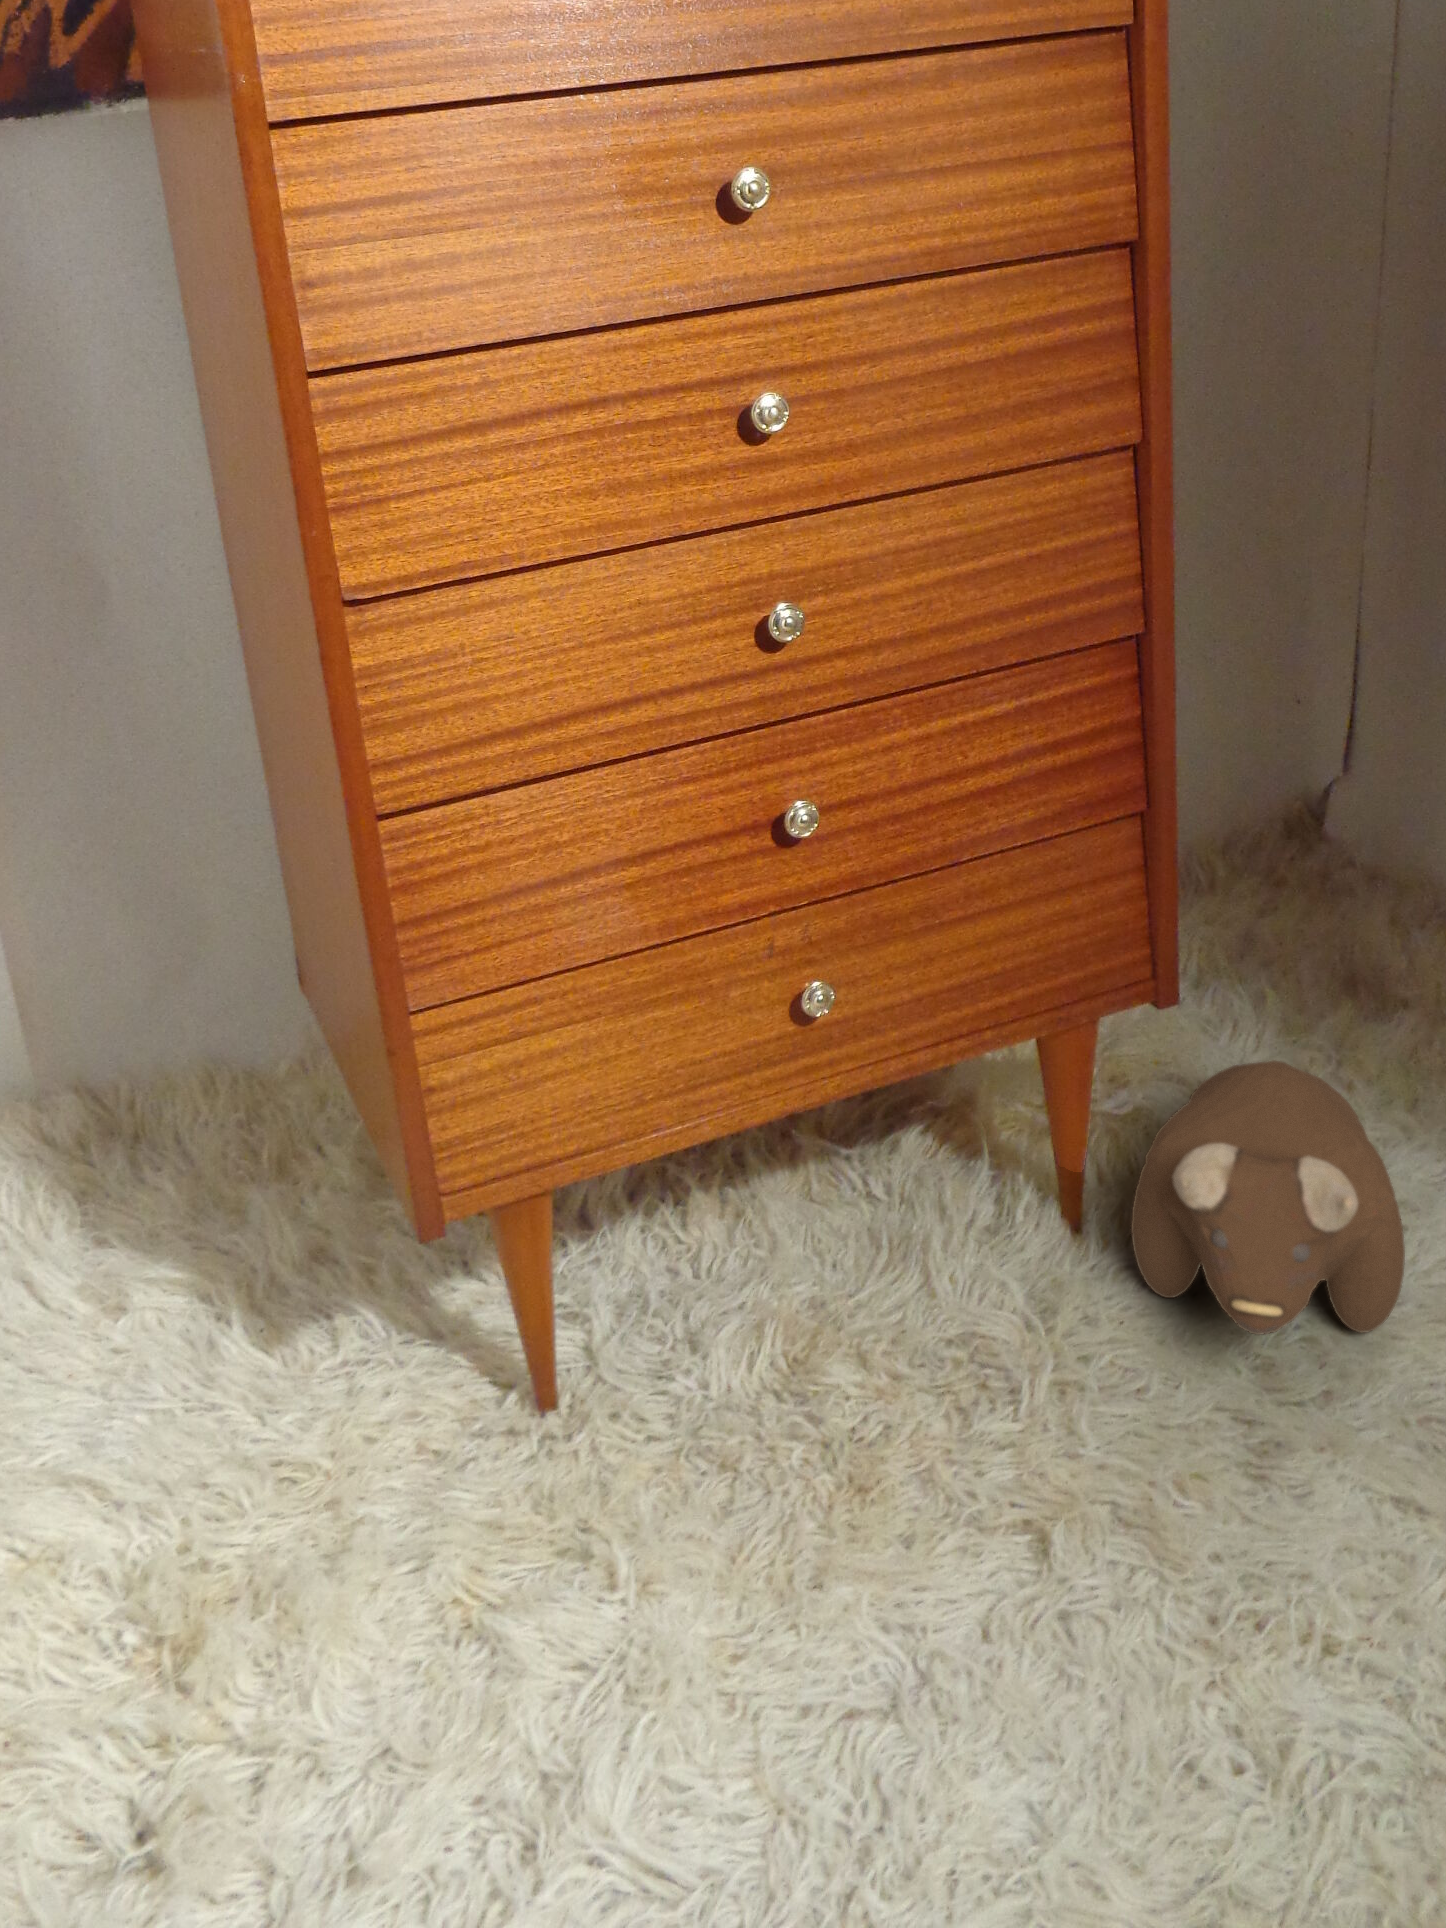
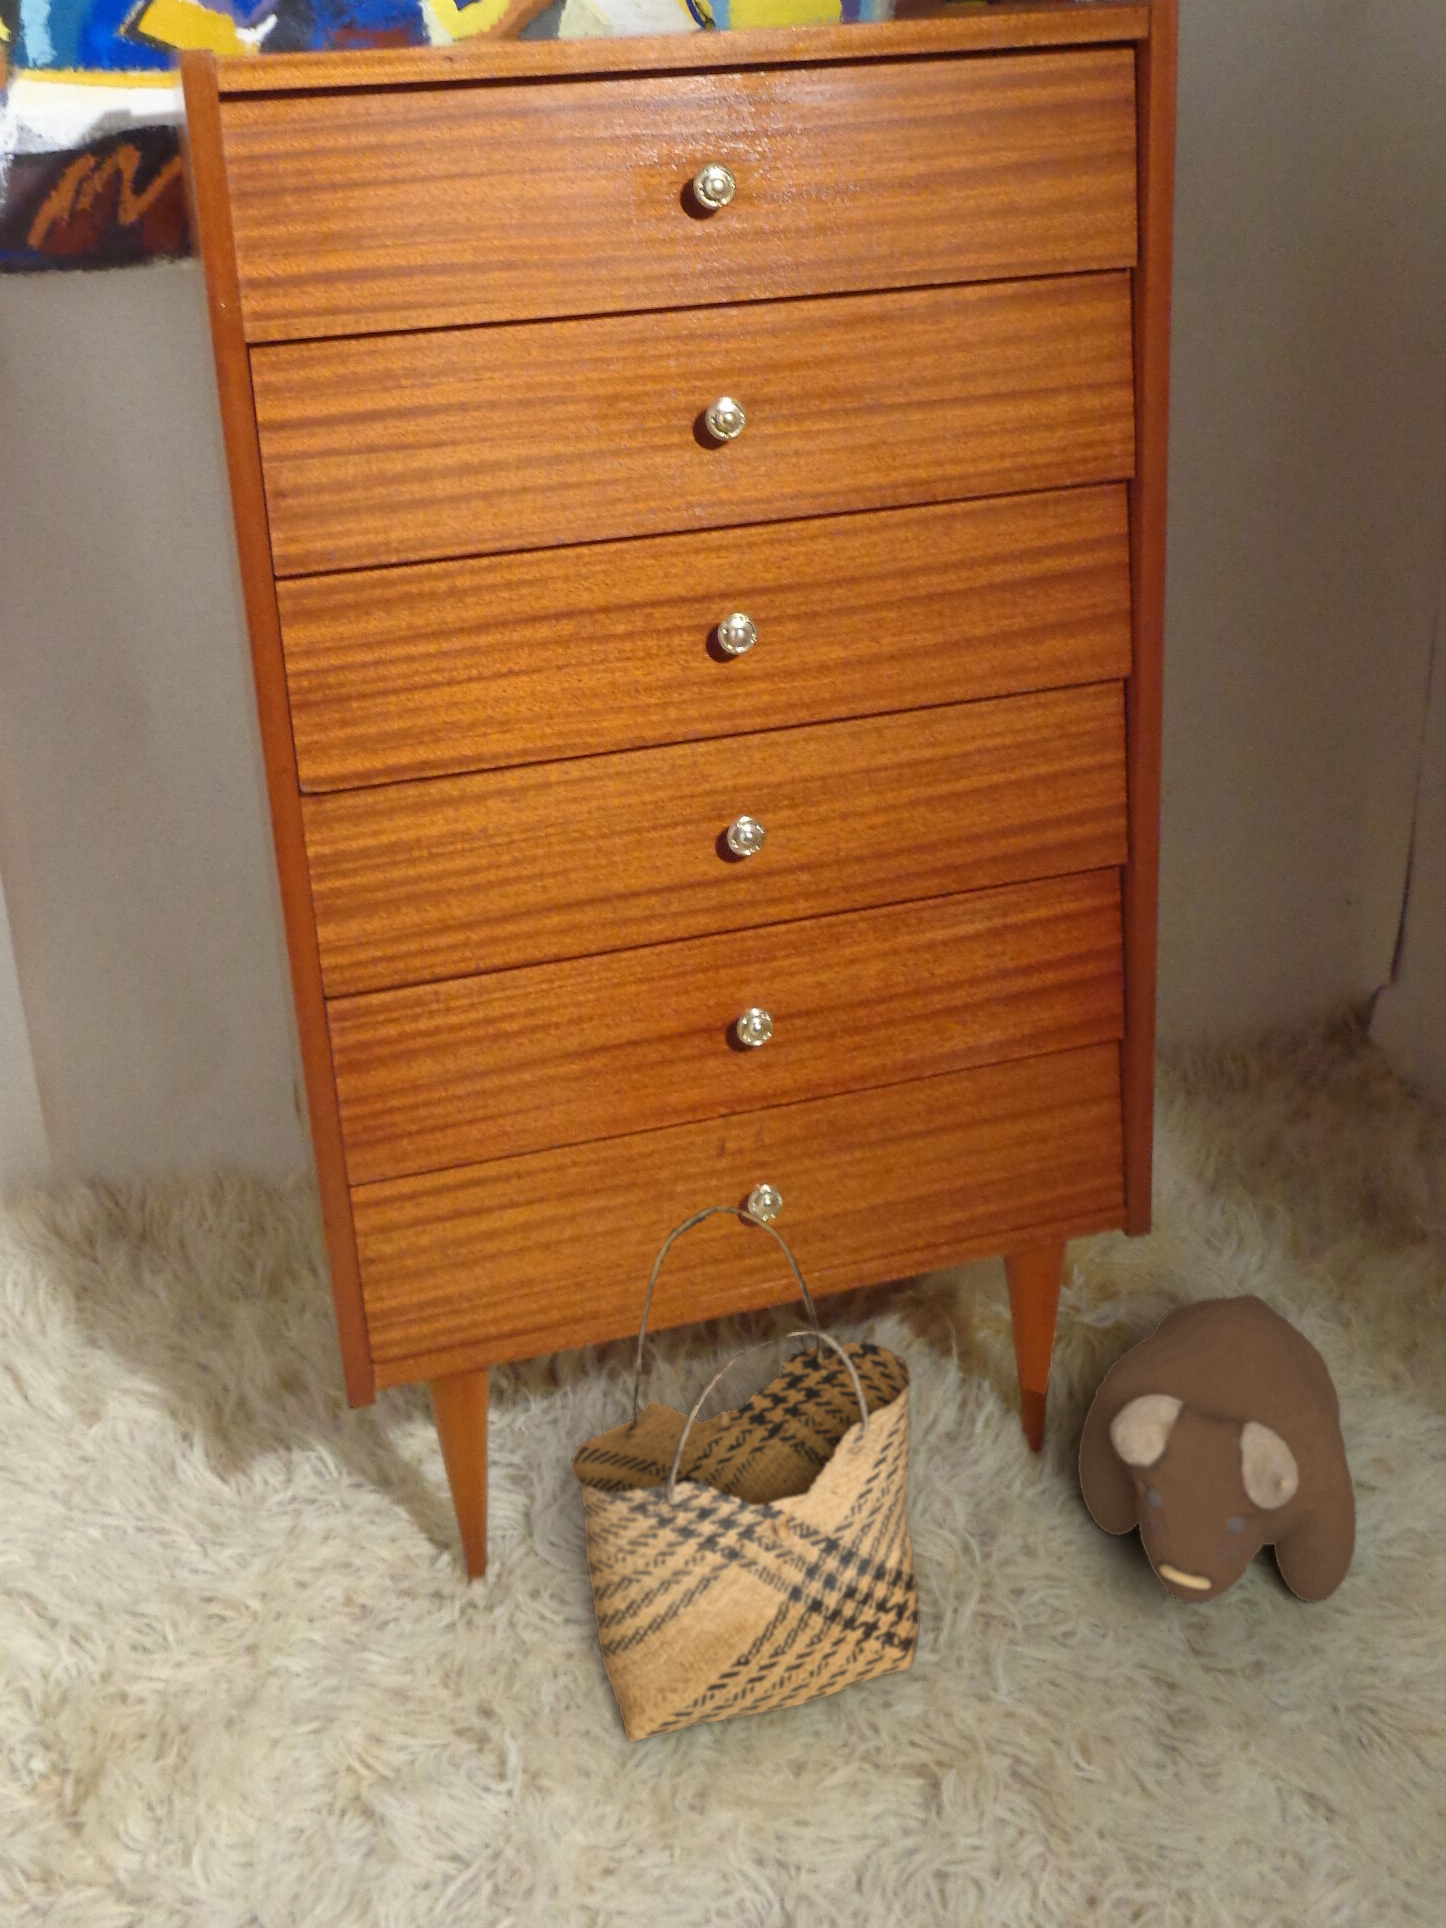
woven basket: none [659,1000,1002,1535] -> present [571,1206,920,1742]

